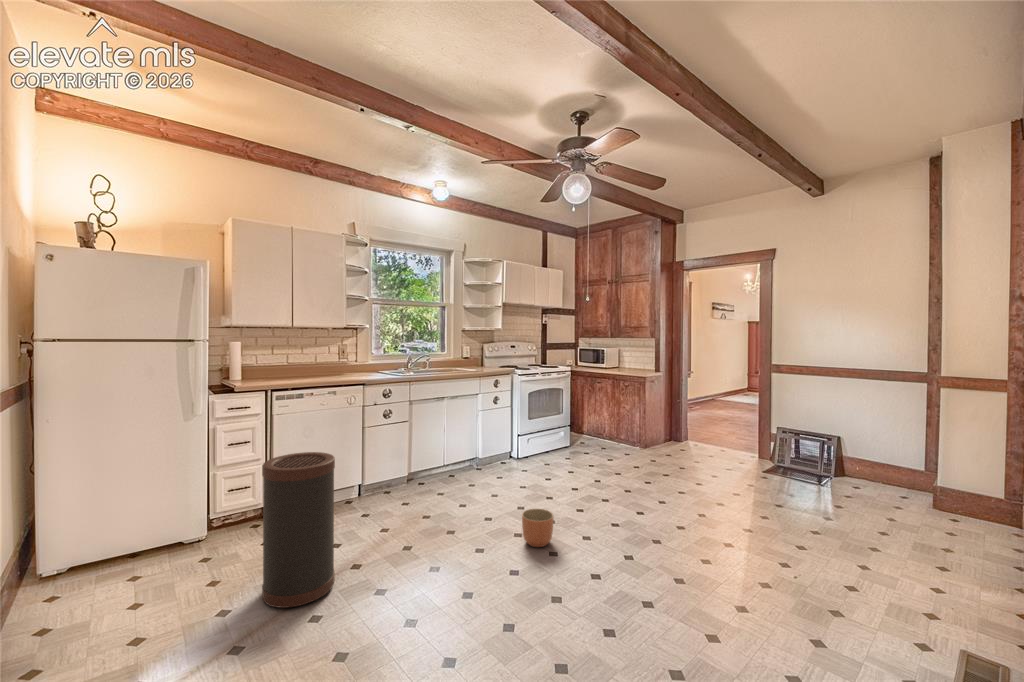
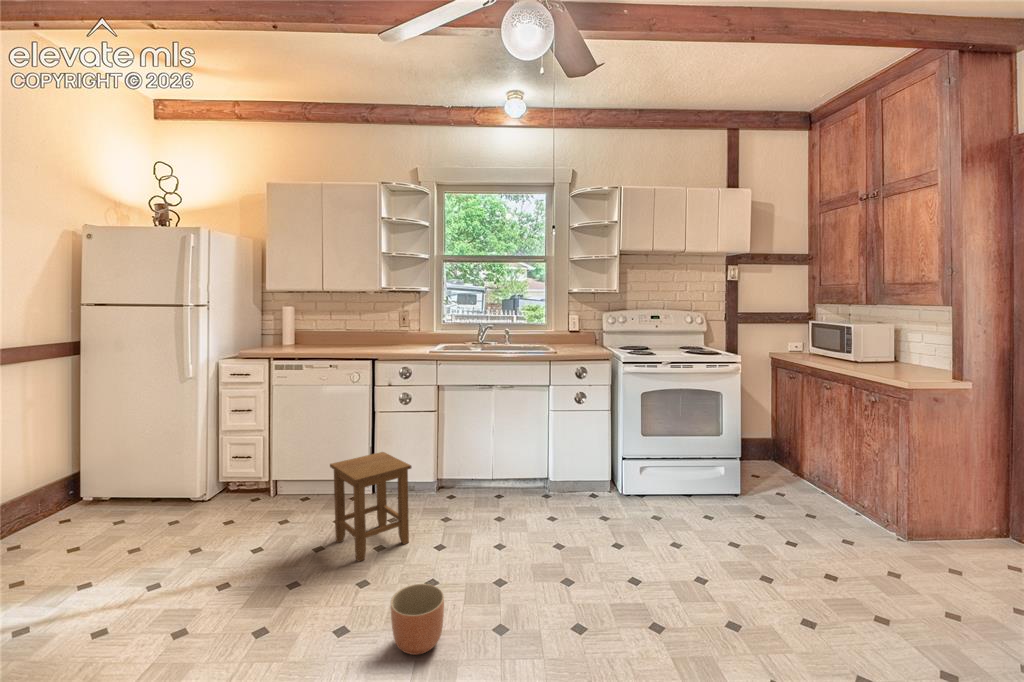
trash can: present [262,452,335,608] -> none [96,433,195,604]
stool: none [392,452,449,529] -> present [330,452,412,562]

